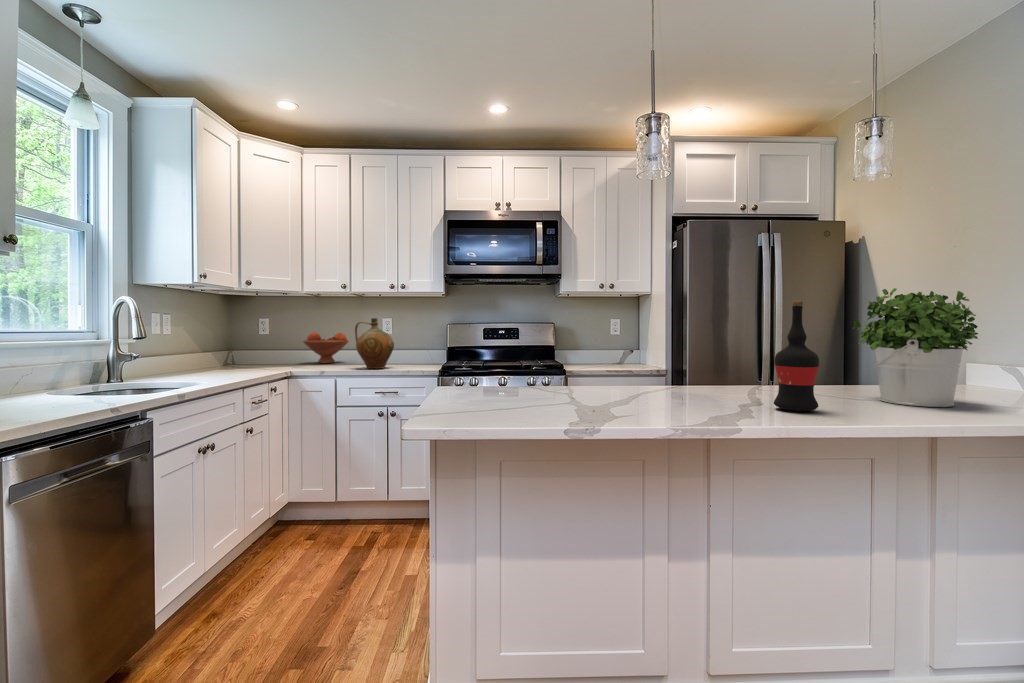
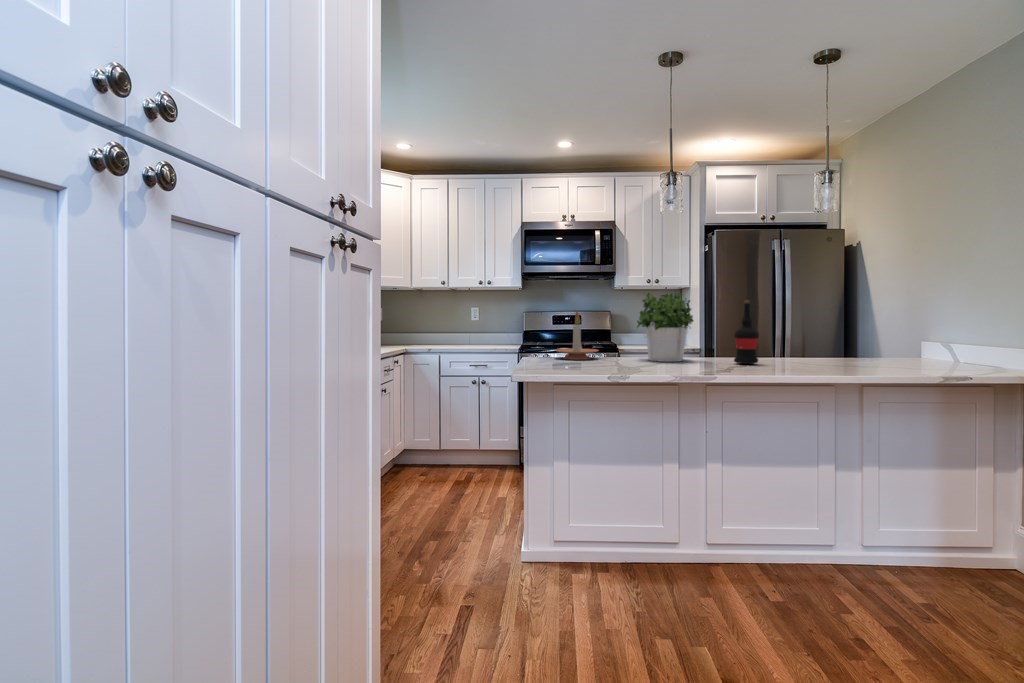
potted plant: present [852,288,978,407] -> present [637,292,693,362]
ceramic jug: present [355,318,394,369] -> none [455,308,484,347]
candle holder: none [473,319,546,400] -> present [556,312,599,360]
fruit bowl: present [303,332,349,364] -> none [408,319,443,344]

